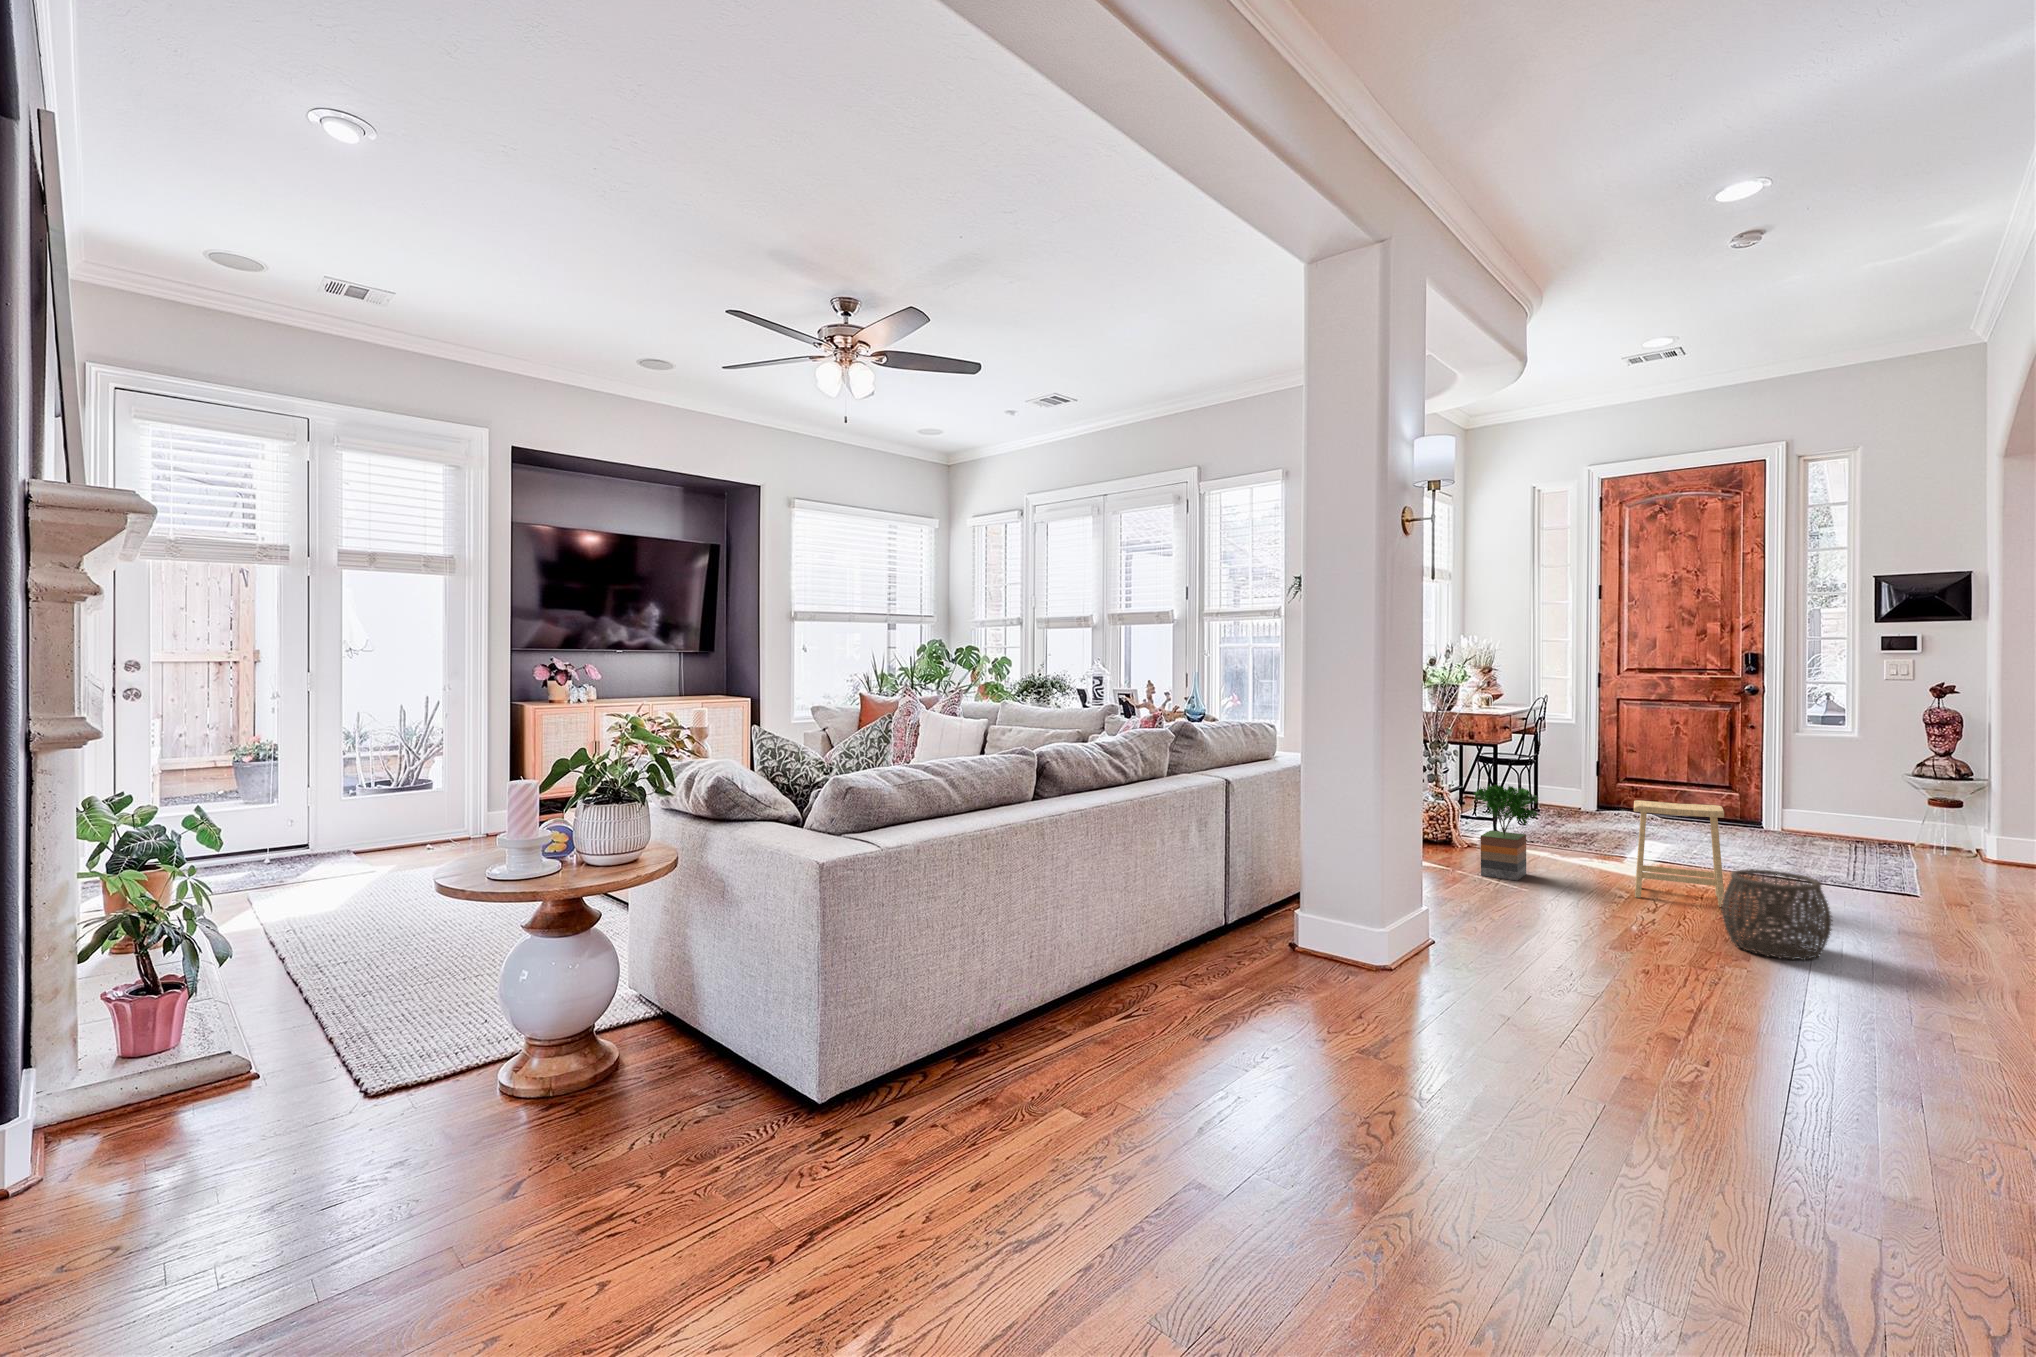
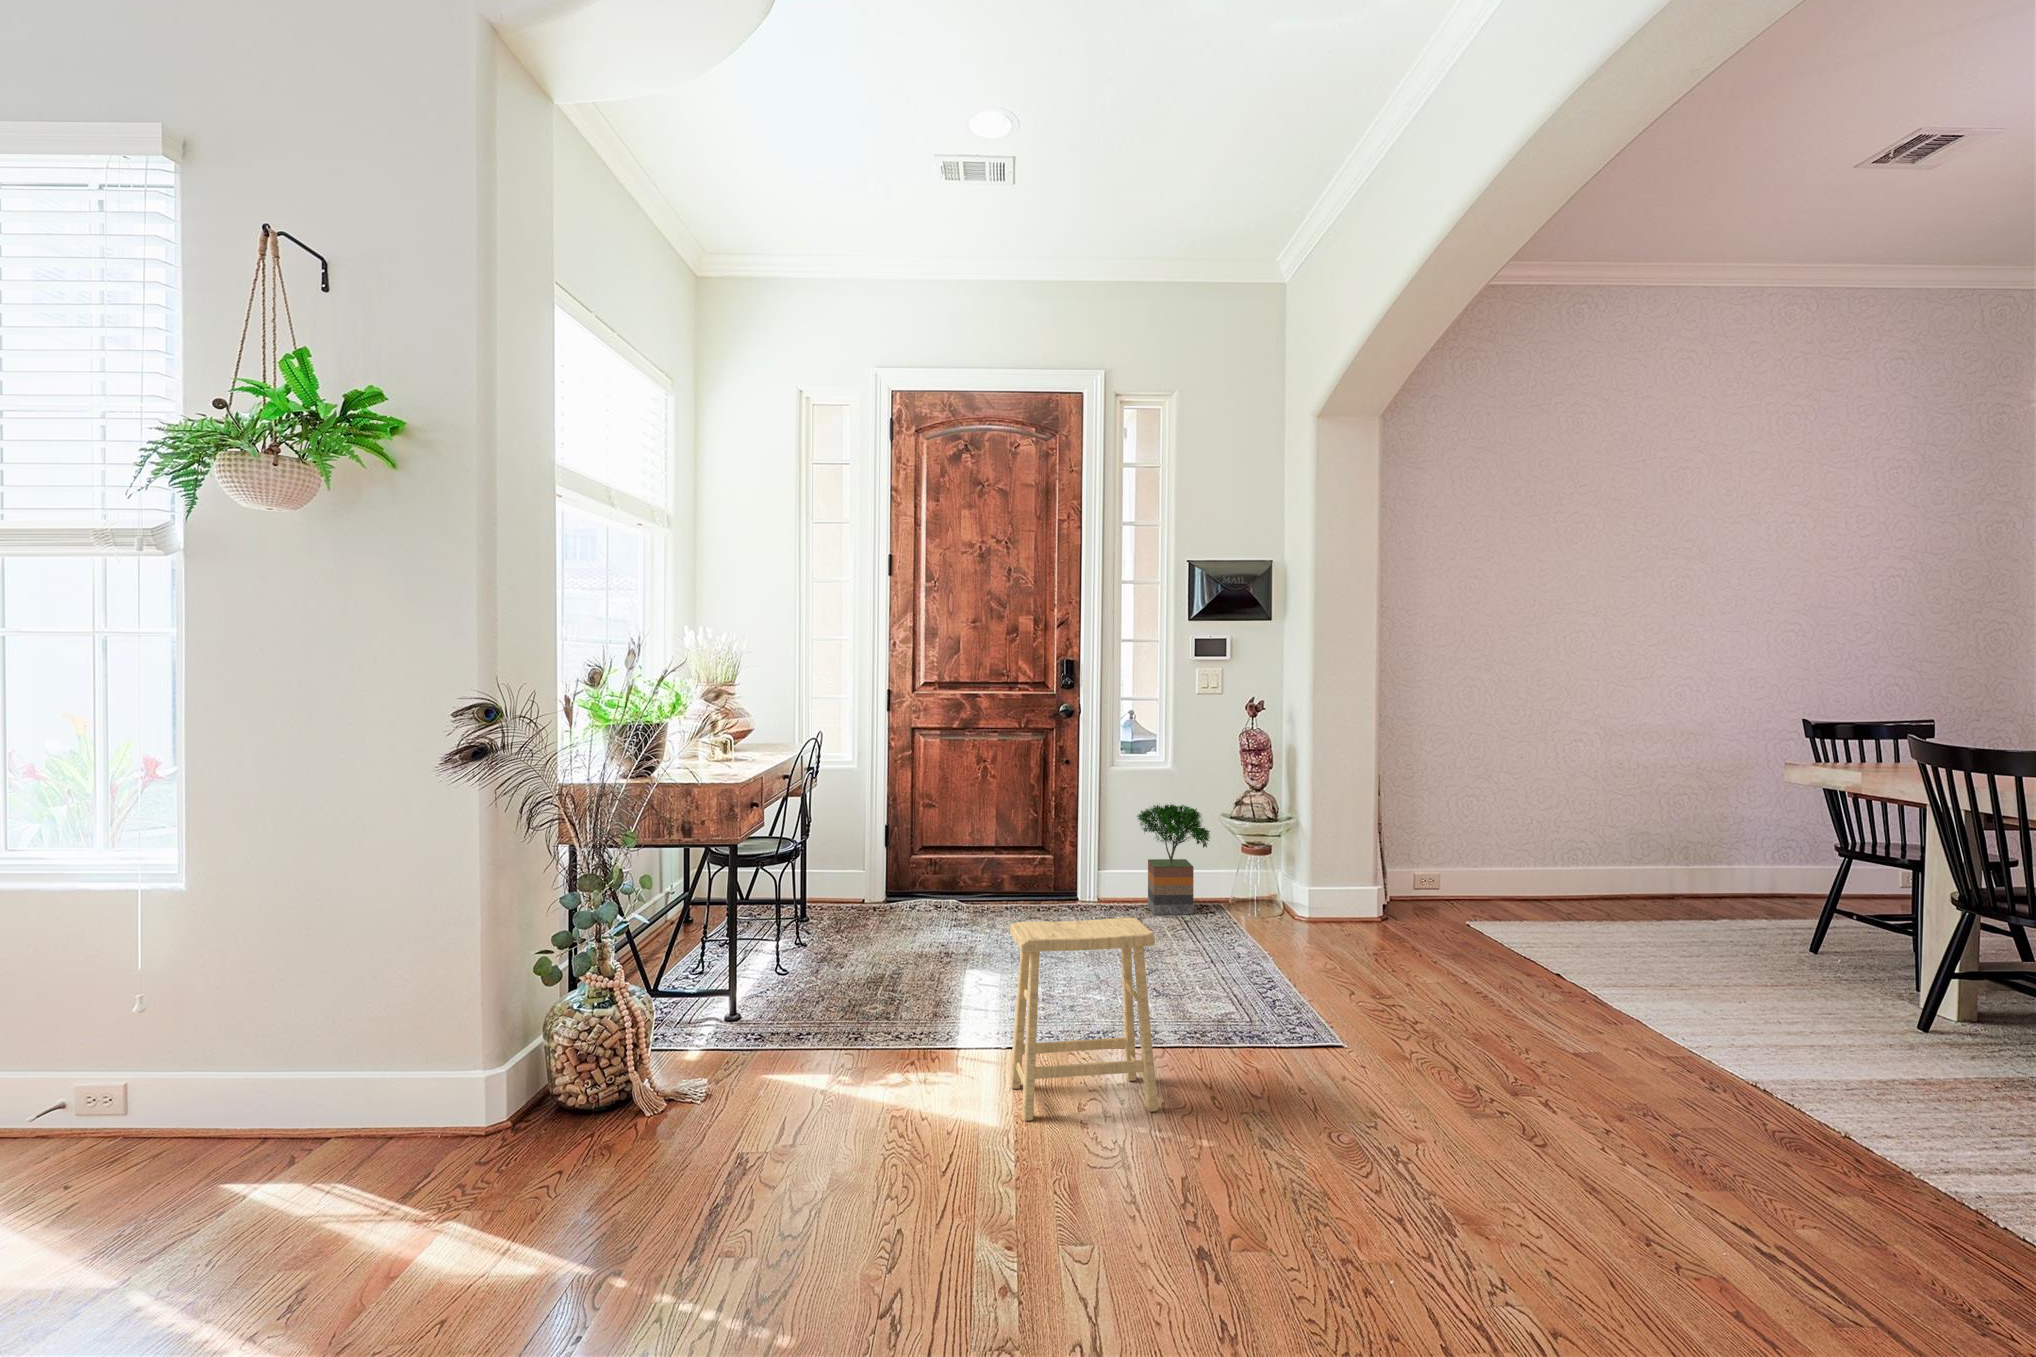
potted tree: present [1475,785,1538,881] -> present [1137,804,1210,915]
woven basket: present [1721,869,1832,960] -> none [1220,1065,1399,1274]

